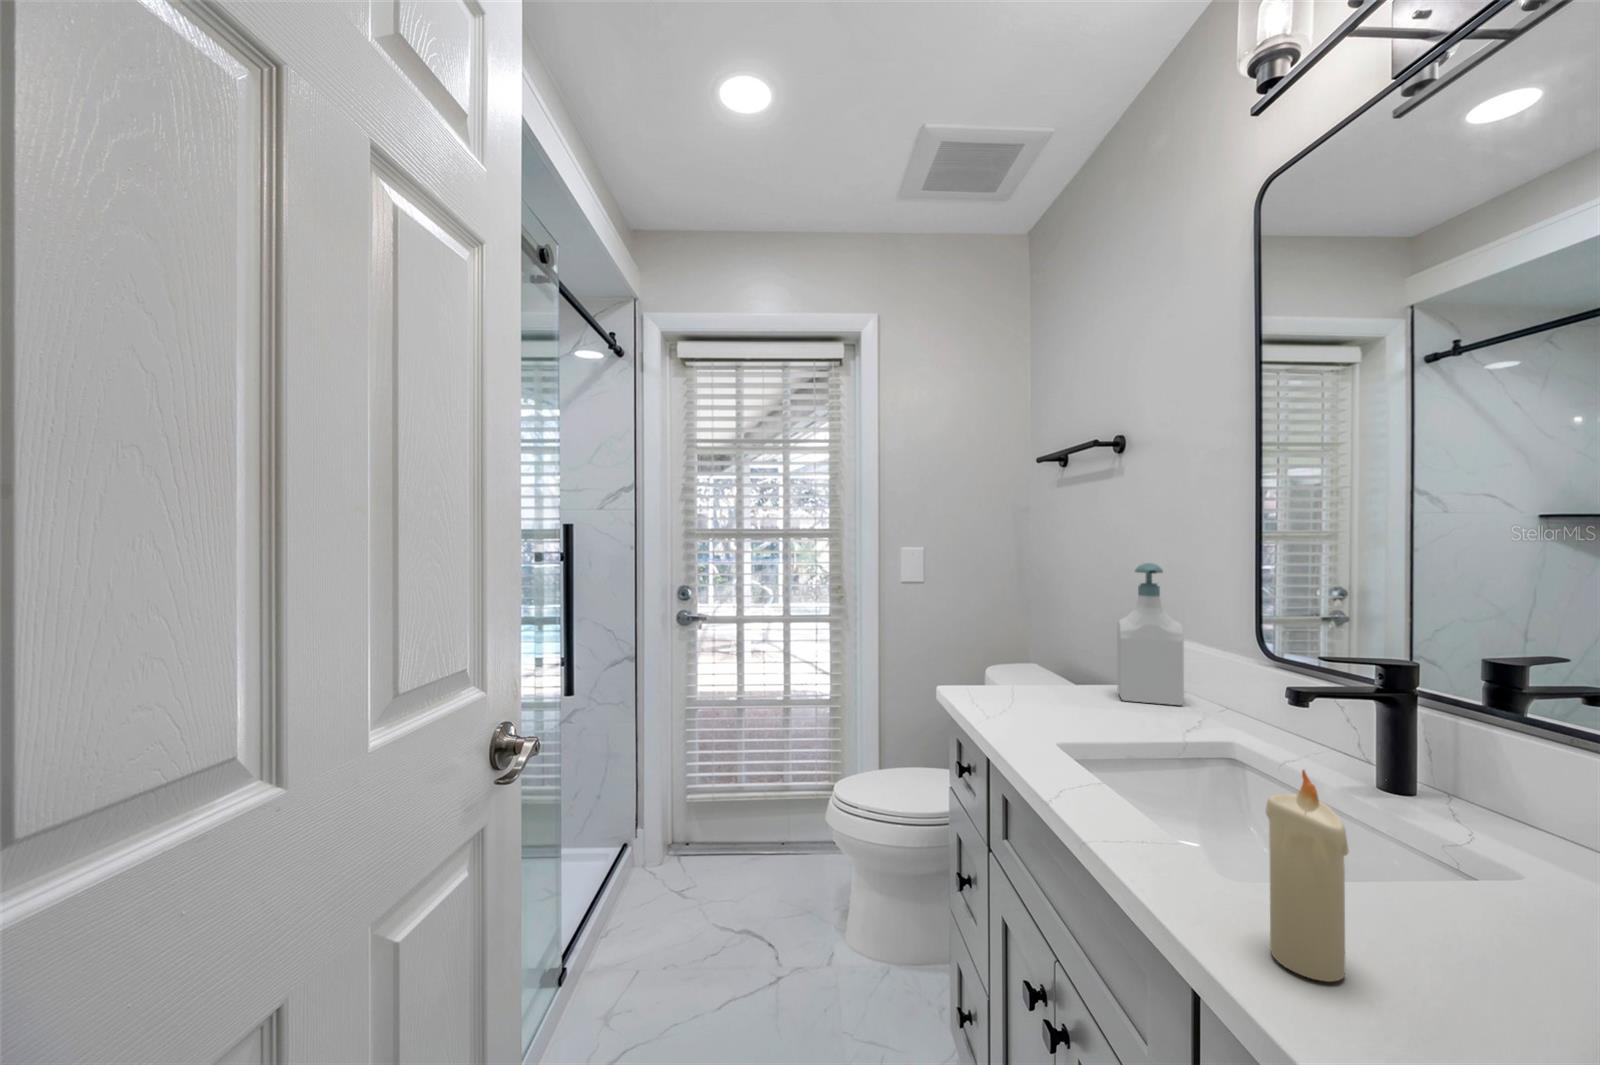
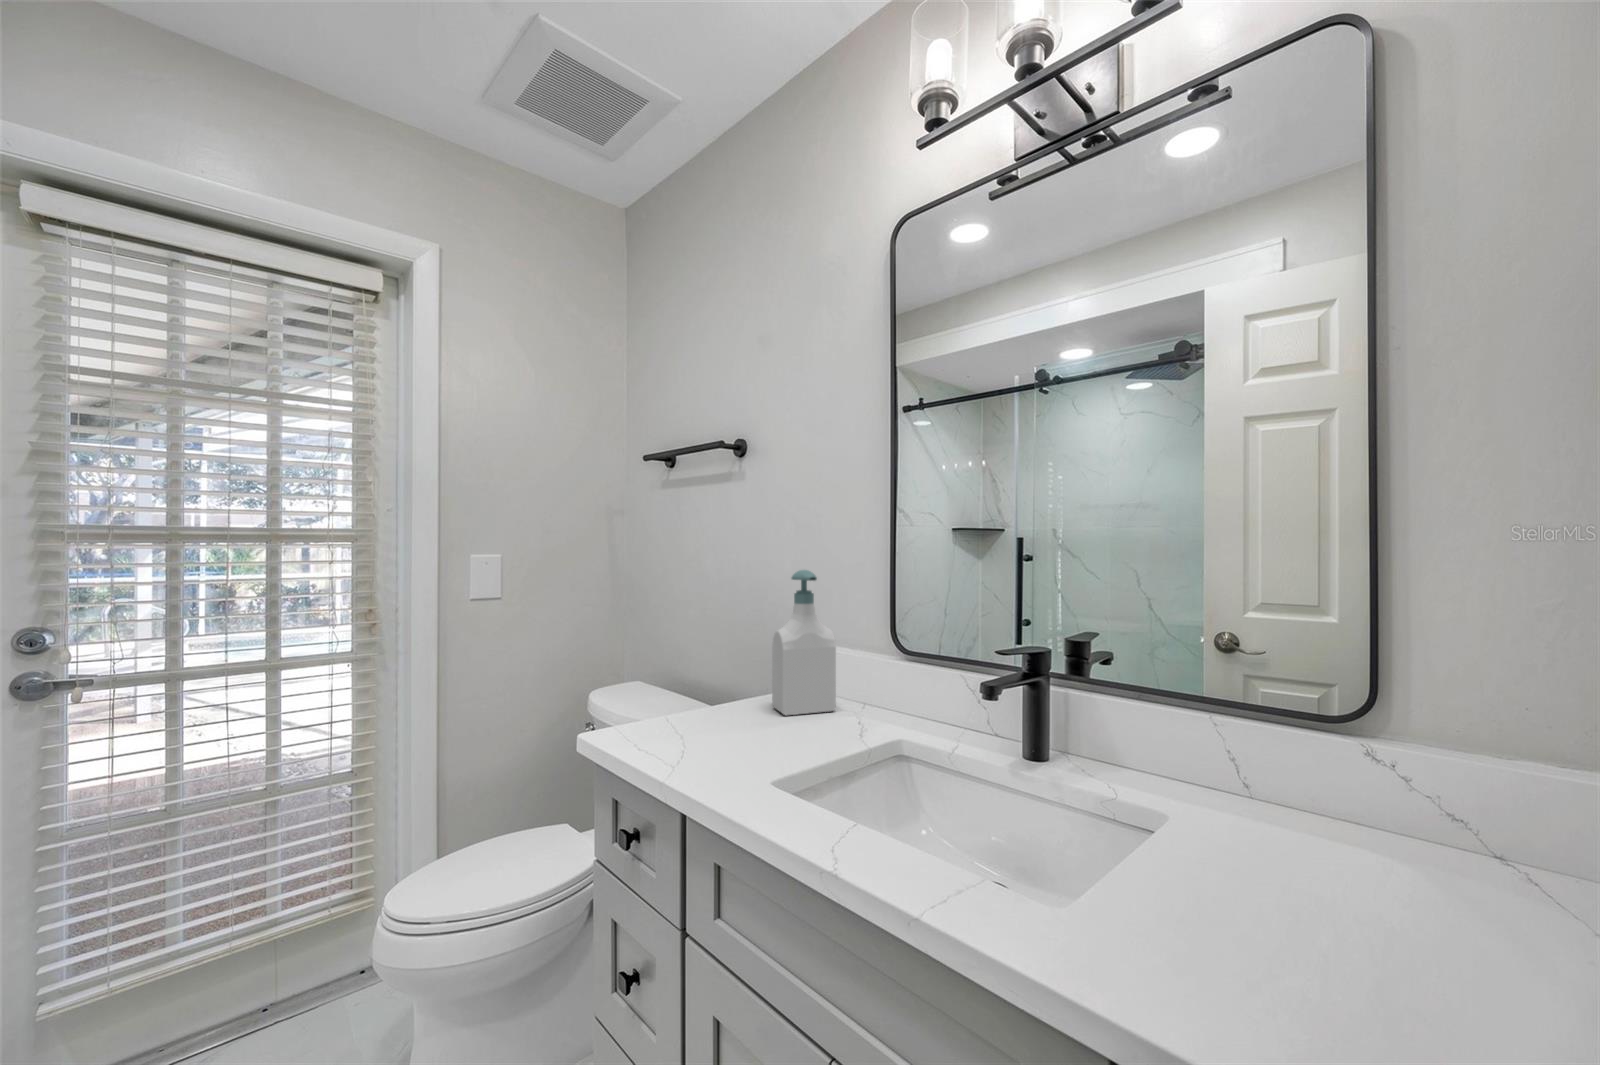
candle: present [1266,770,1349,982] -> none [1159,782,1235,998]

